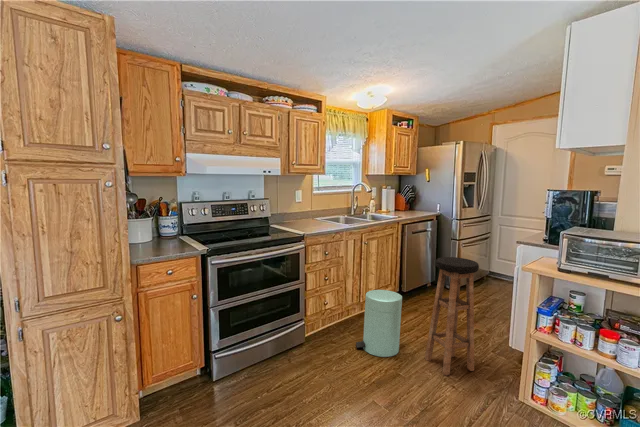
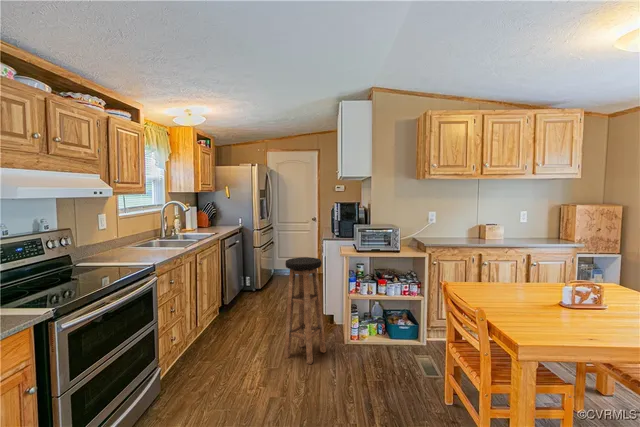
trash can: present [356,290,402,357] -> none [215,303,260,373]

